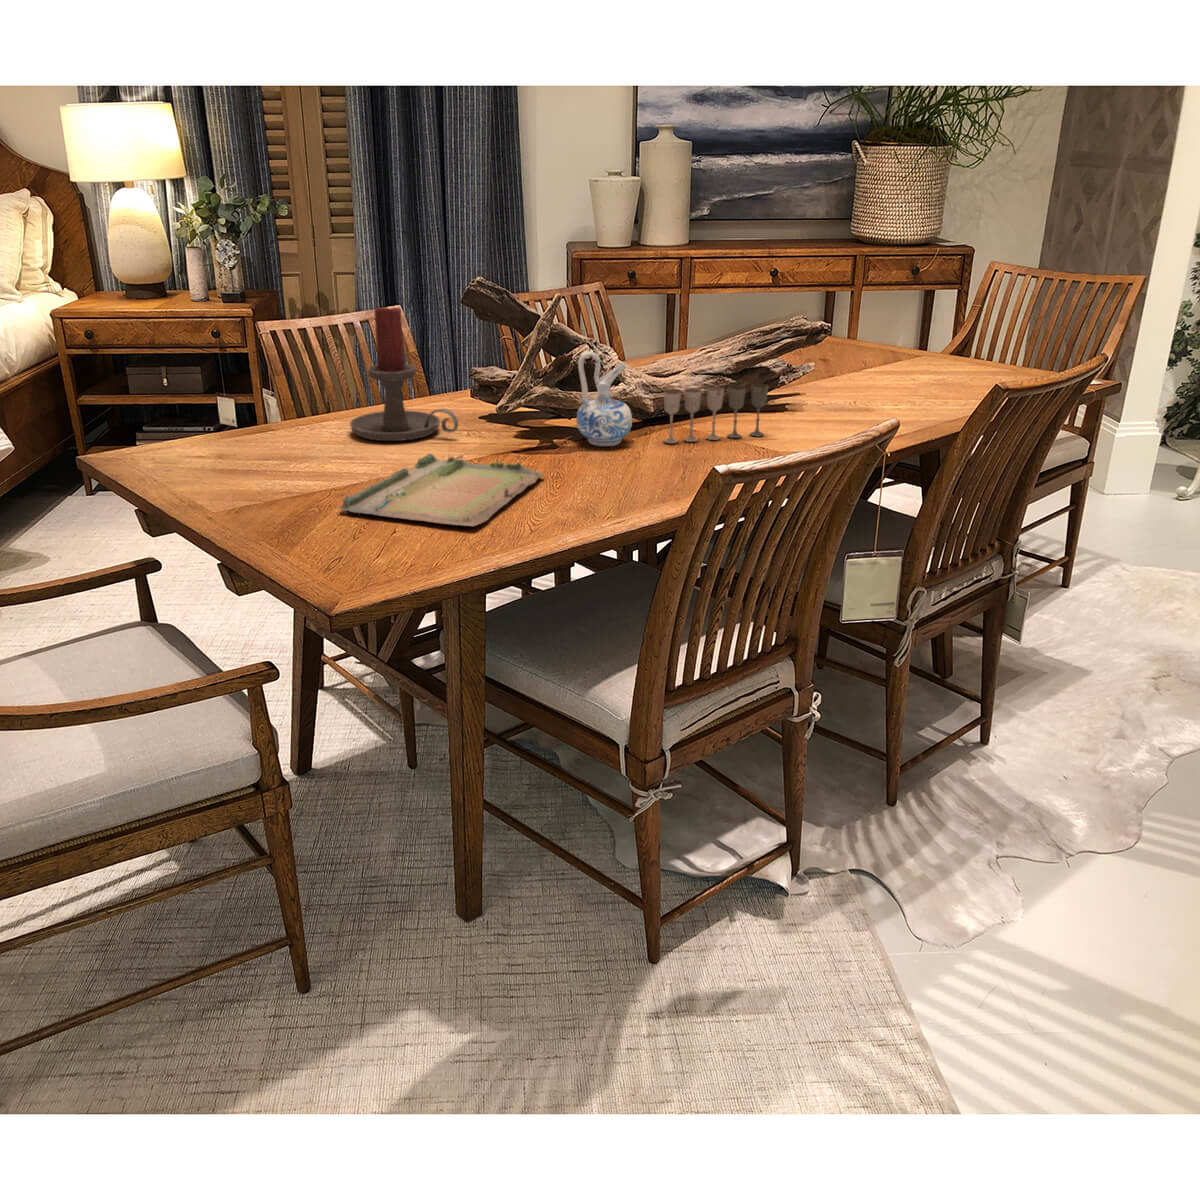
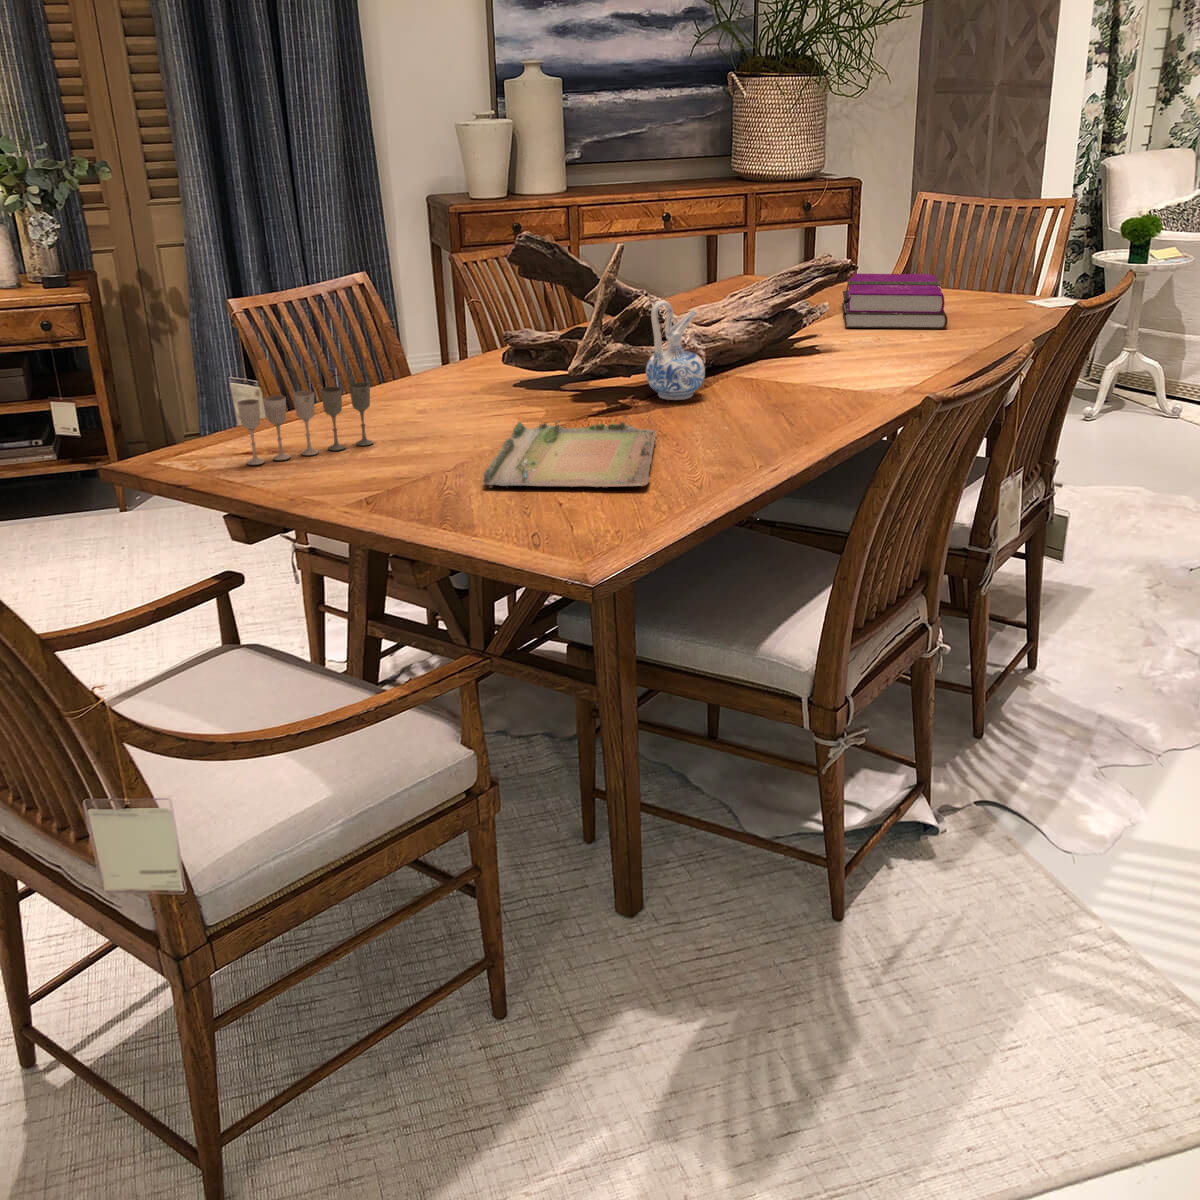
candle holder: present [350,307,458,441] -> none [393,266,520,415]
hardback book: none [834,338,946,398] -> present [842,274,948,329]
wine glass: present [664,384,769,444] -> present [237,382,373,465]

